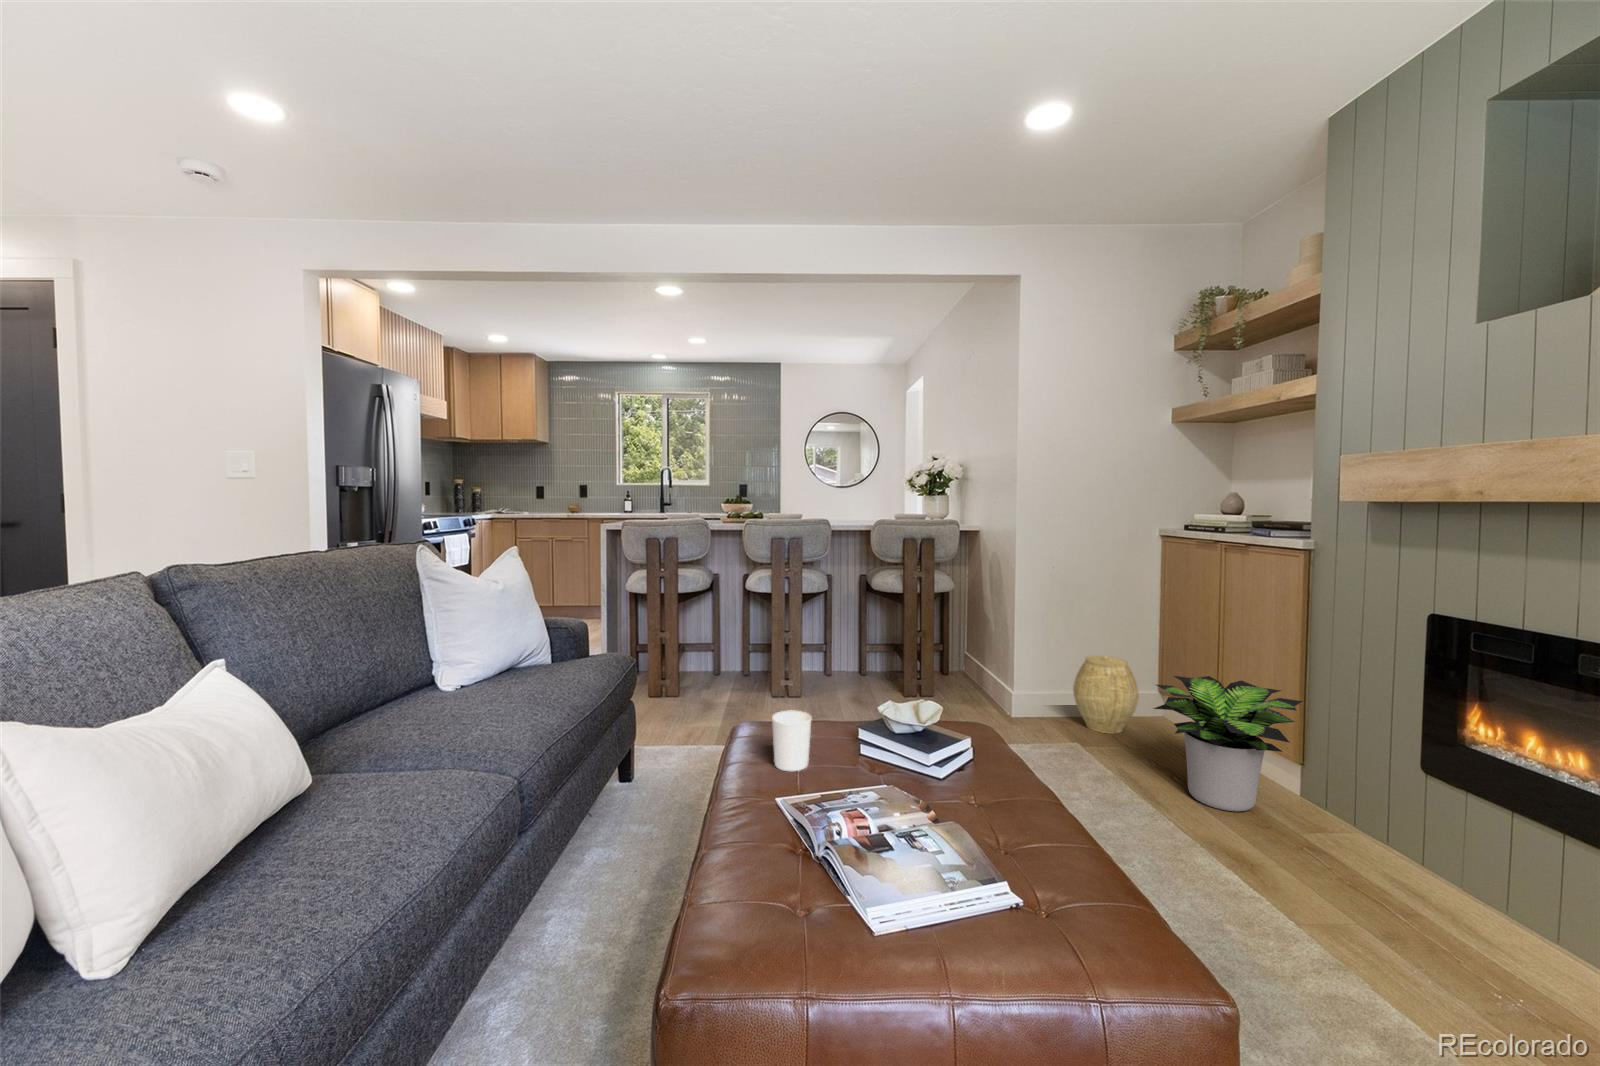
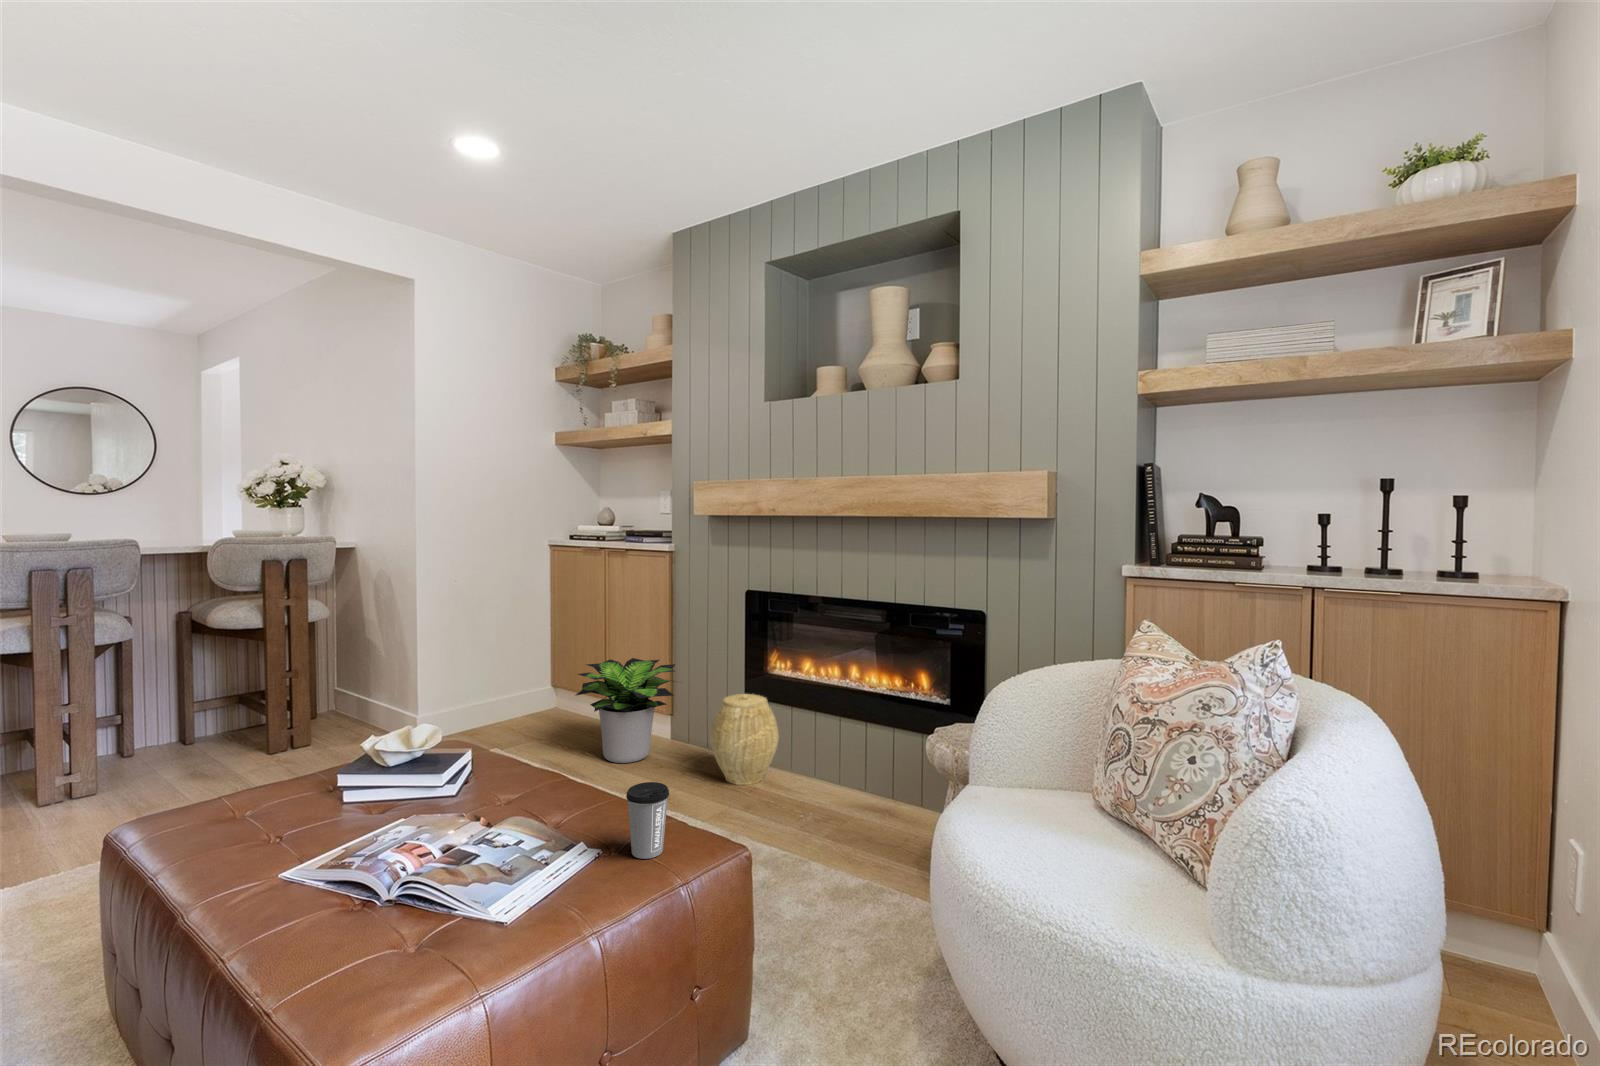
woven basket: present [1073,656,1139,734] -> present [711,694,779,785]
candle holder: present [772,710,812,771] -> none [235,779,297,856]
coffee cup: none [1054,843,1117,955] -> present [626,782,669,859]

